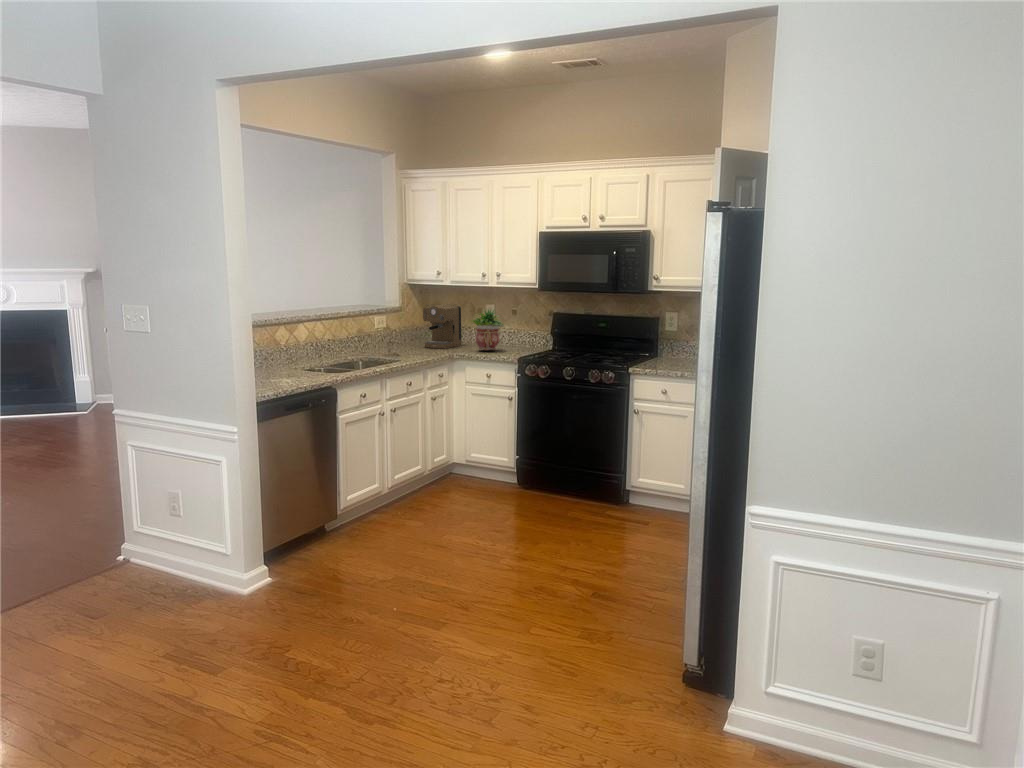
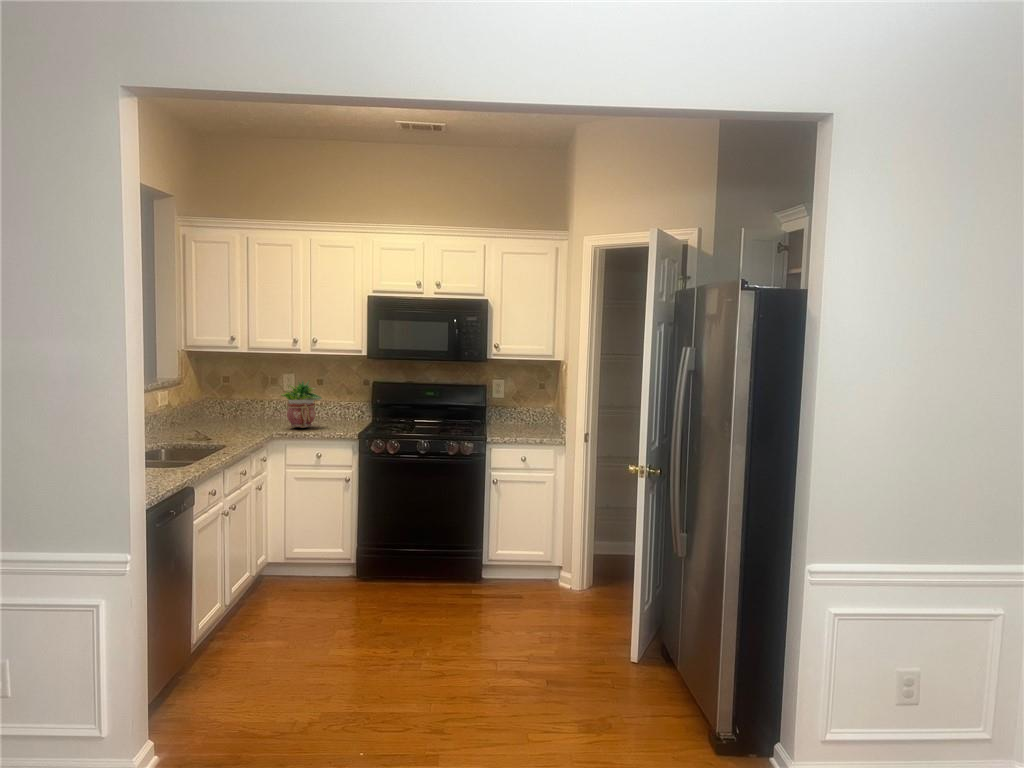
coffee maker: present [423,304,462,348] -> none [212,376,253,429]

